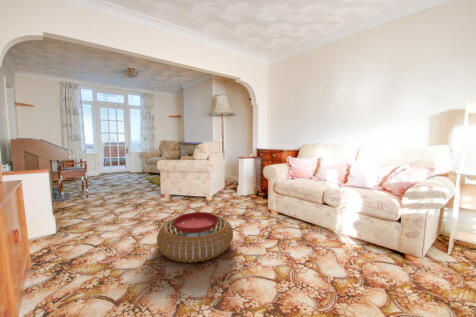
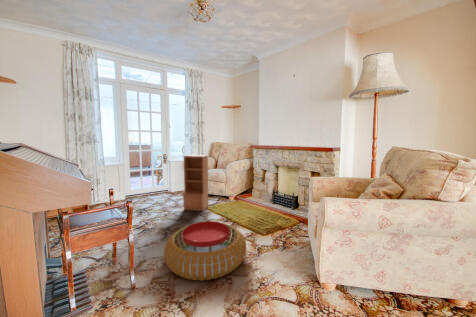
bookcase: none [178,152,202,206] -> present [183,155,208,211]

